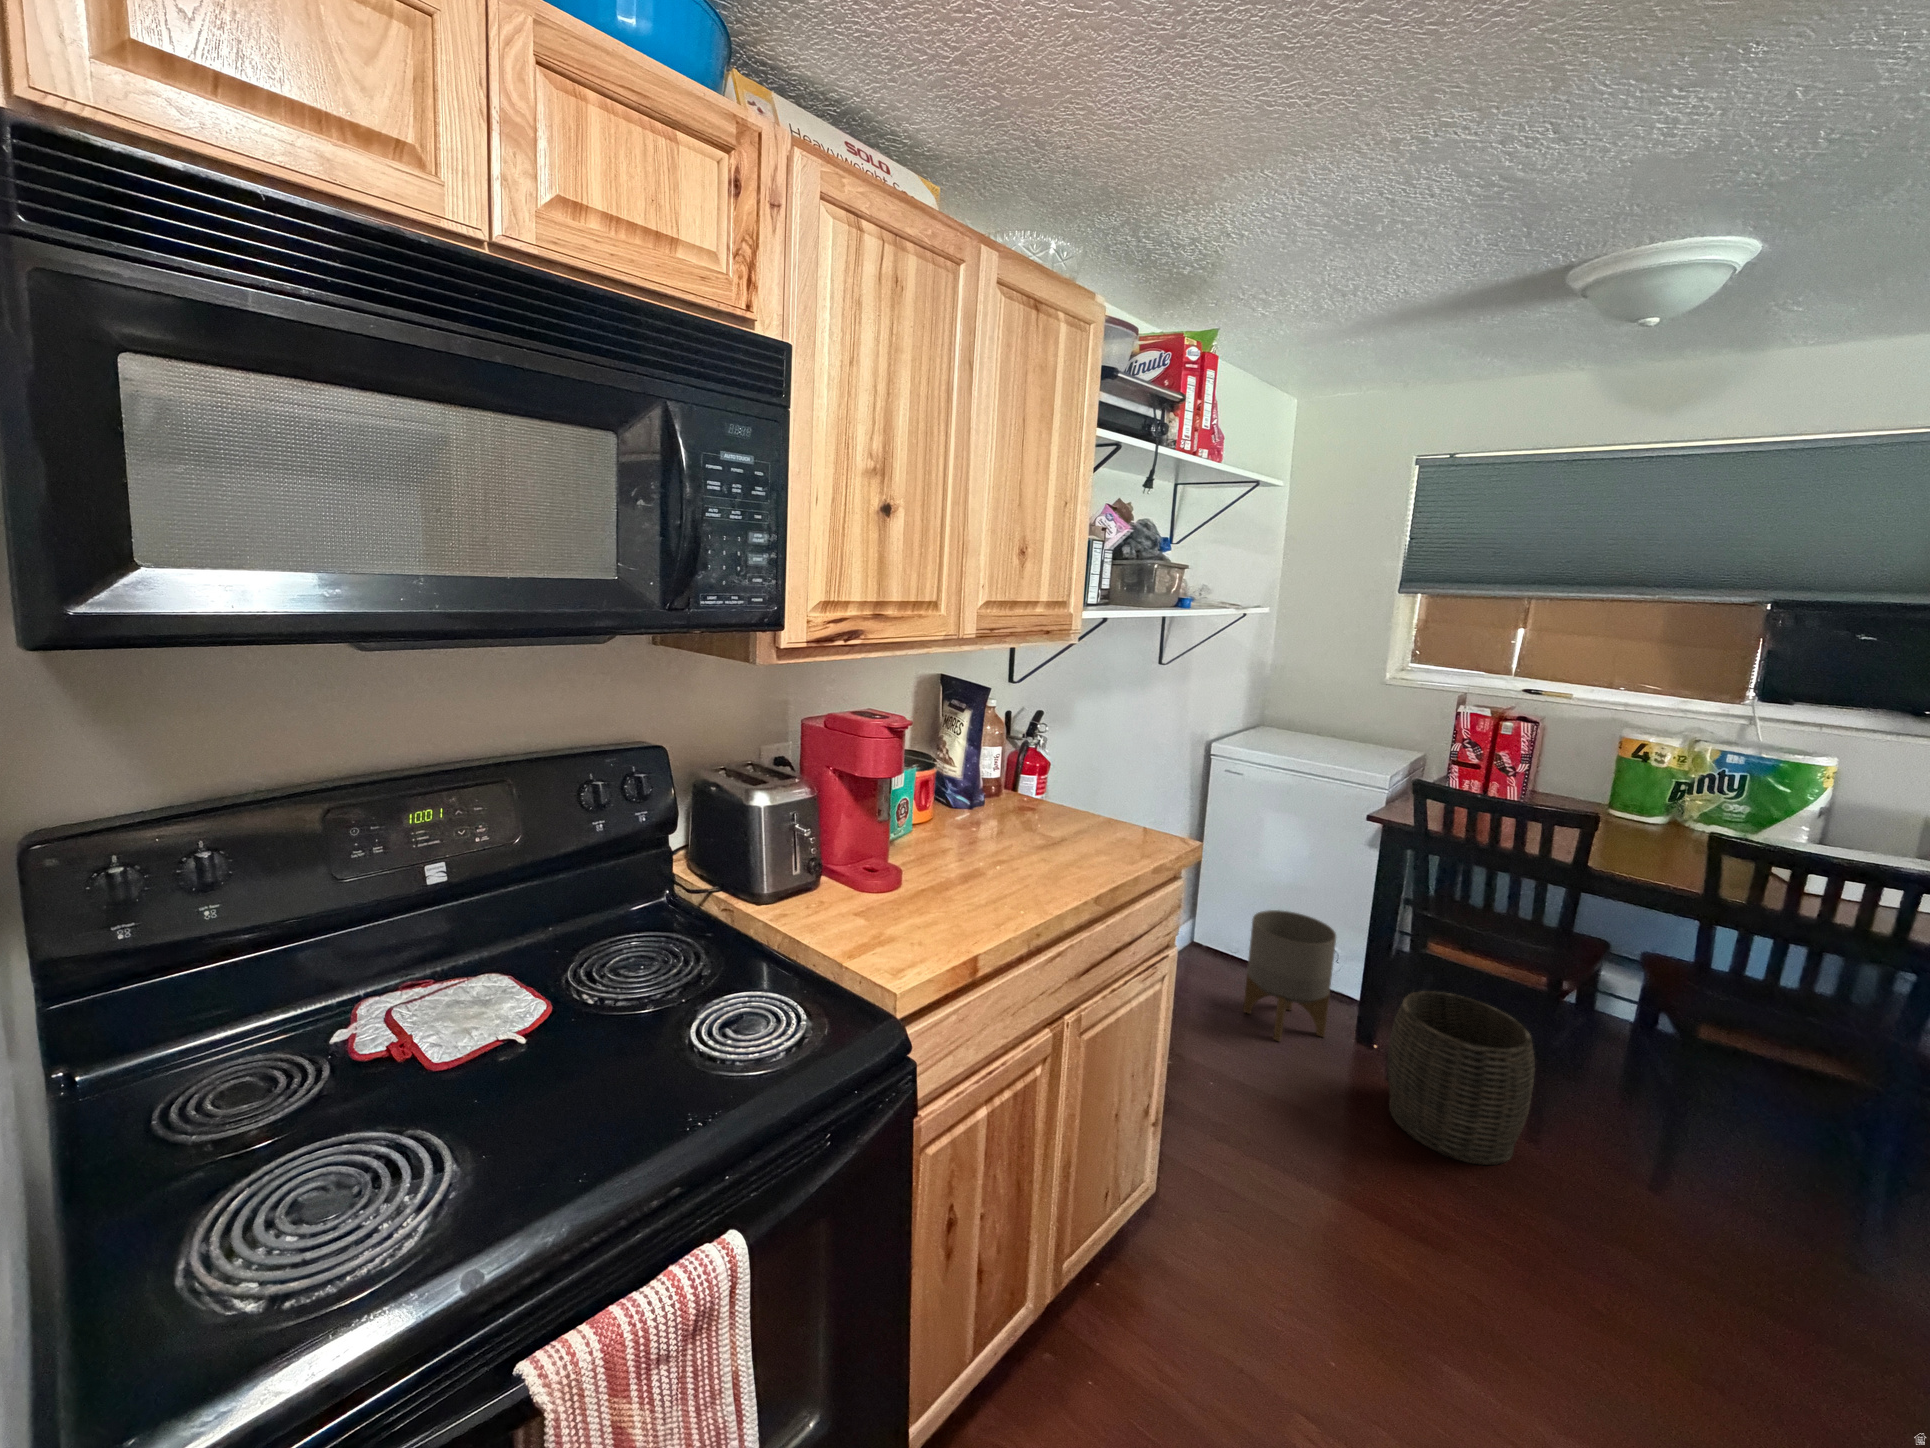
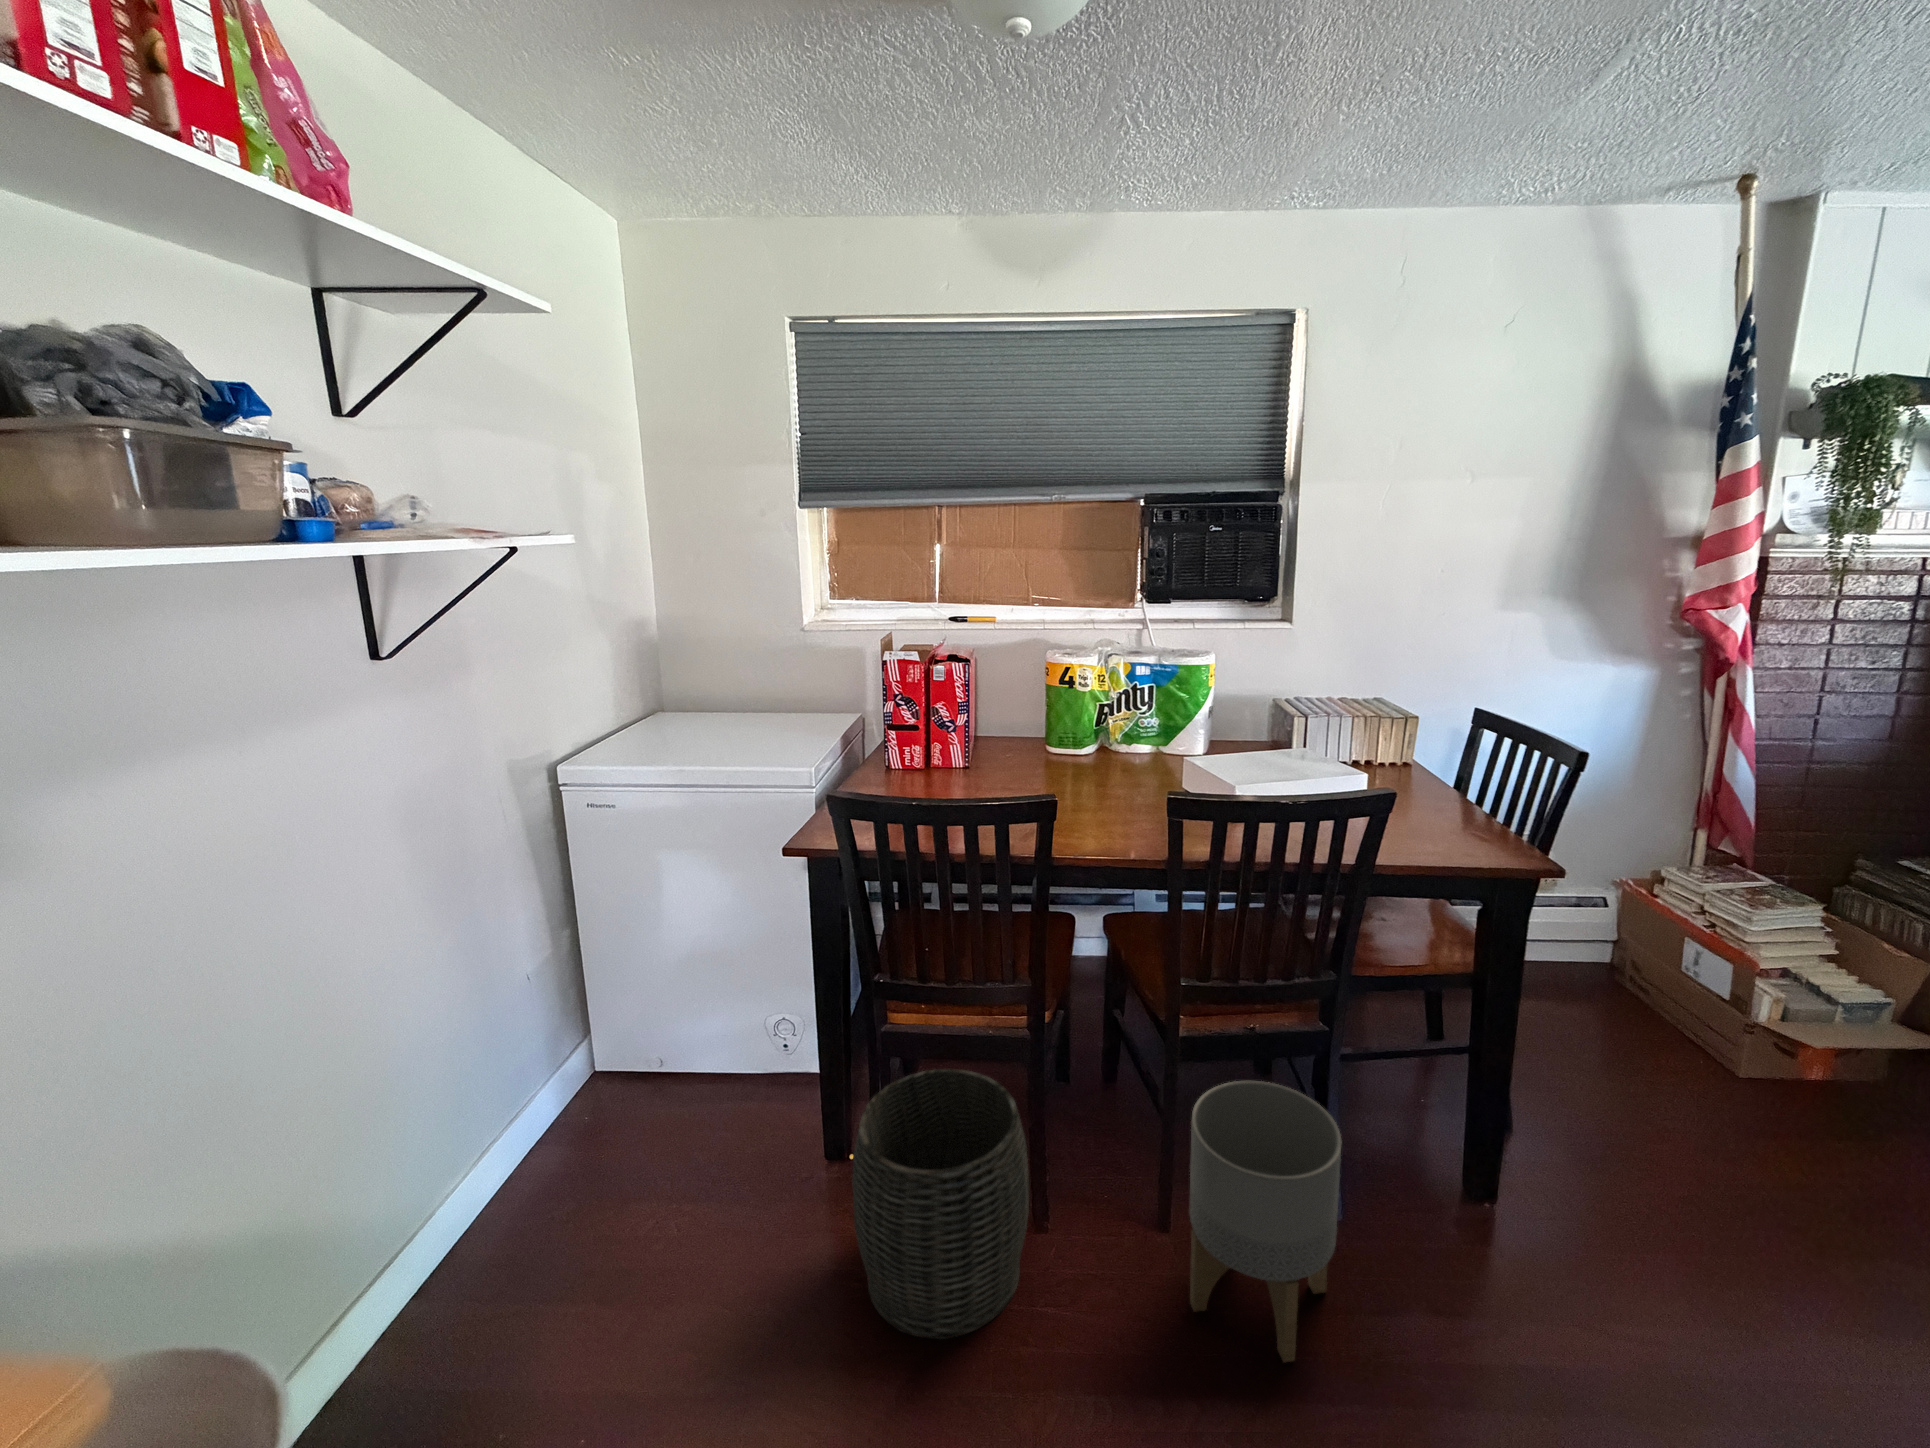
planter: present [1243,910,1336,1041] -> present [1189,1081,1341,1362]

